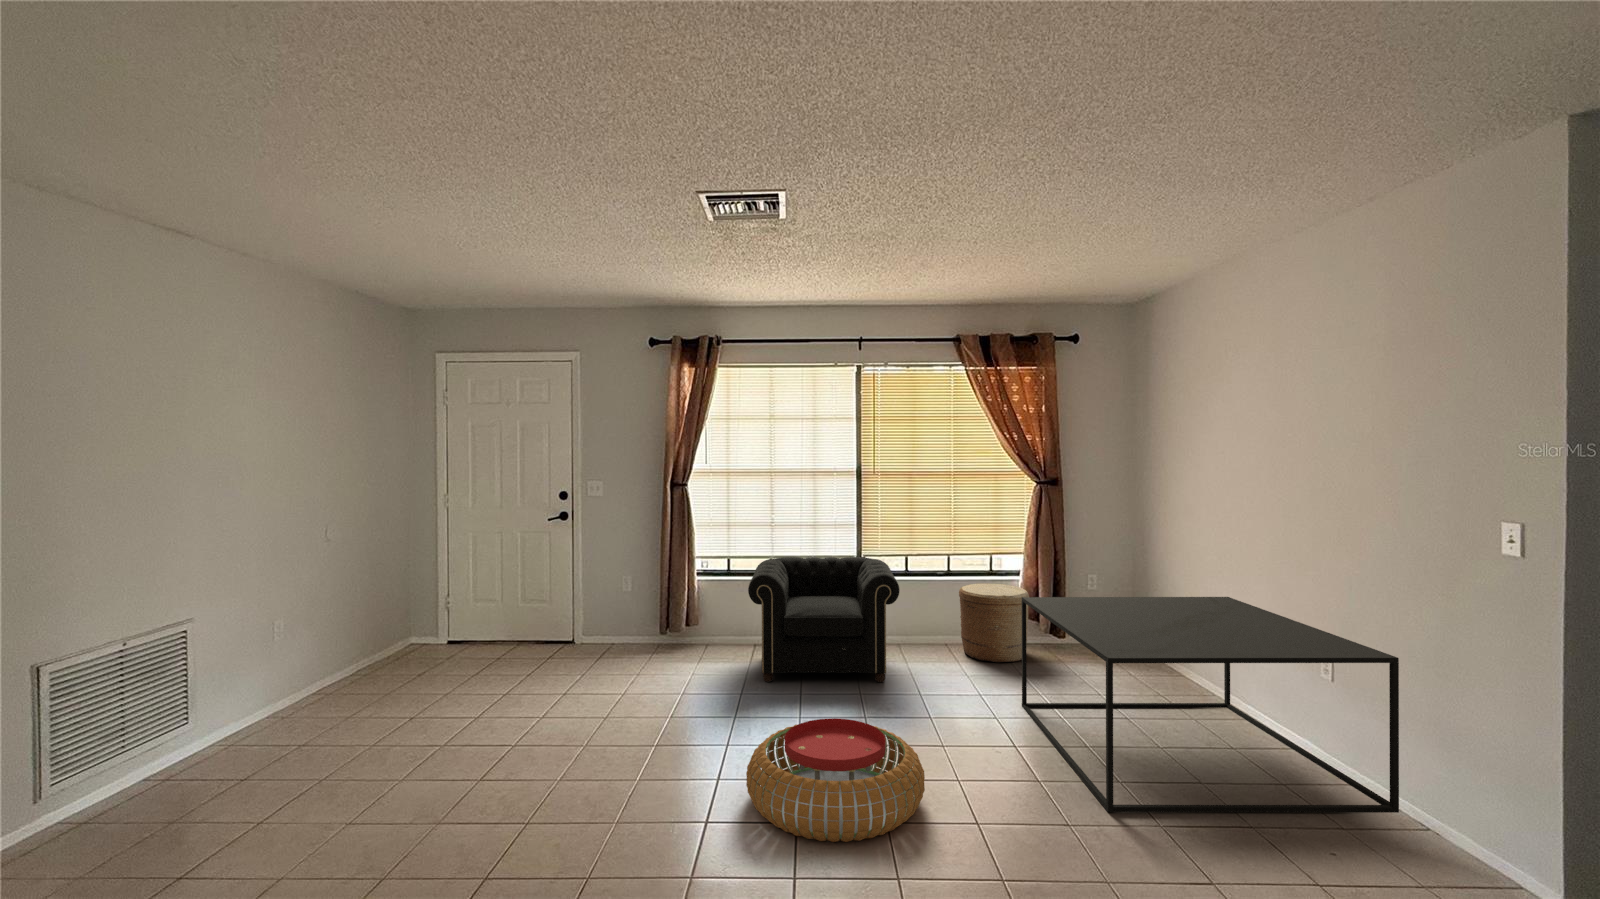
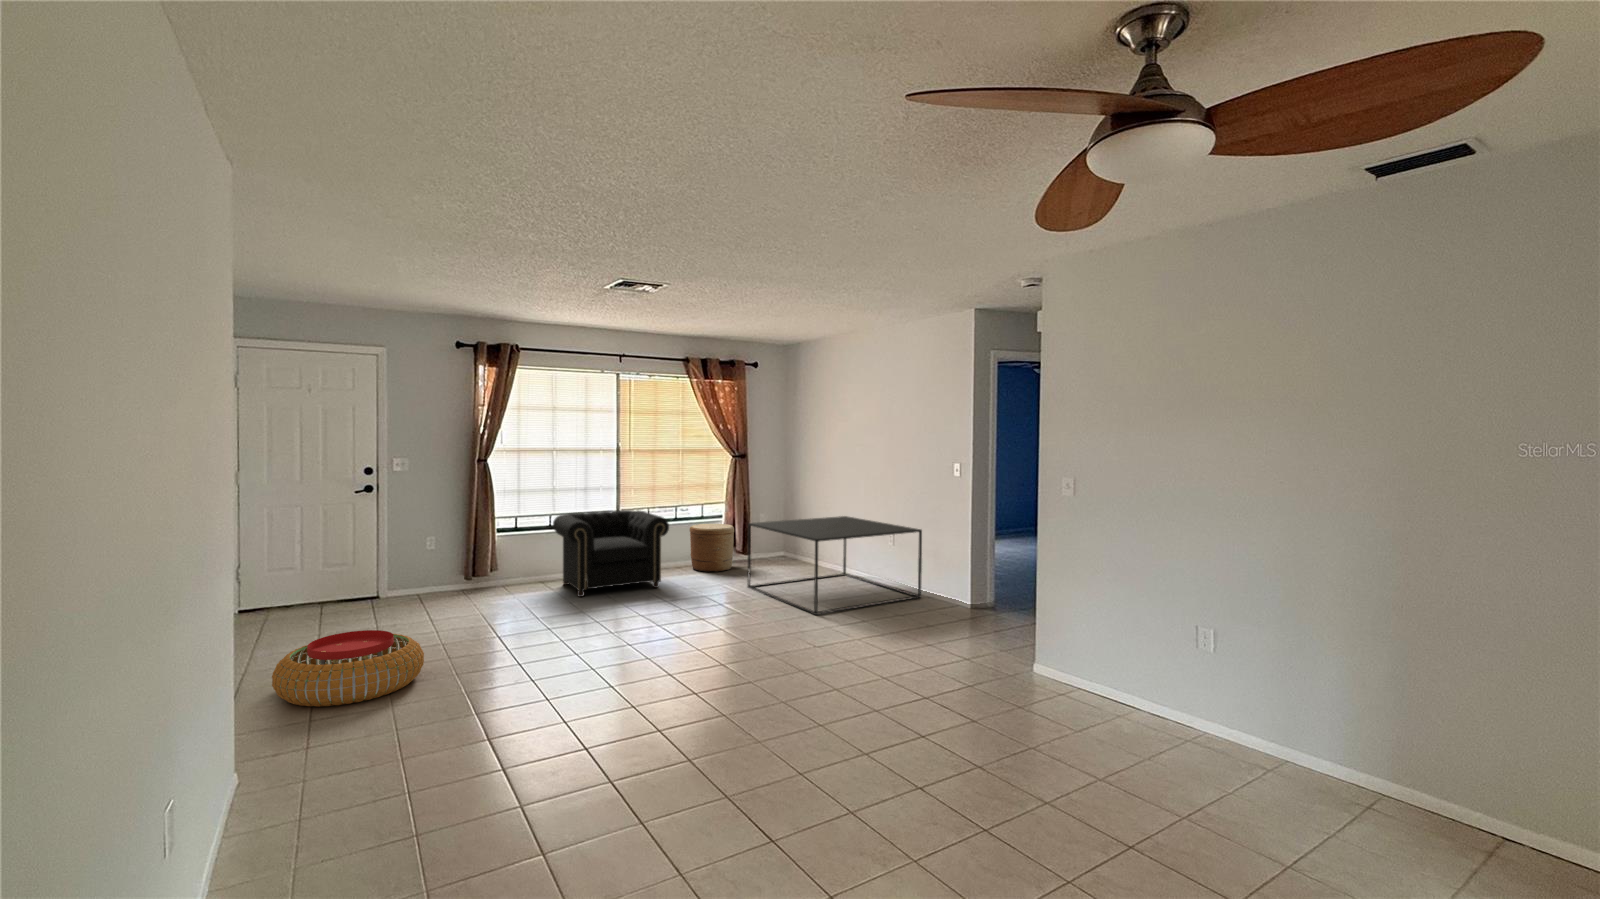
pouf: present [746,718,925,842] -> present [272,630,424,707]

